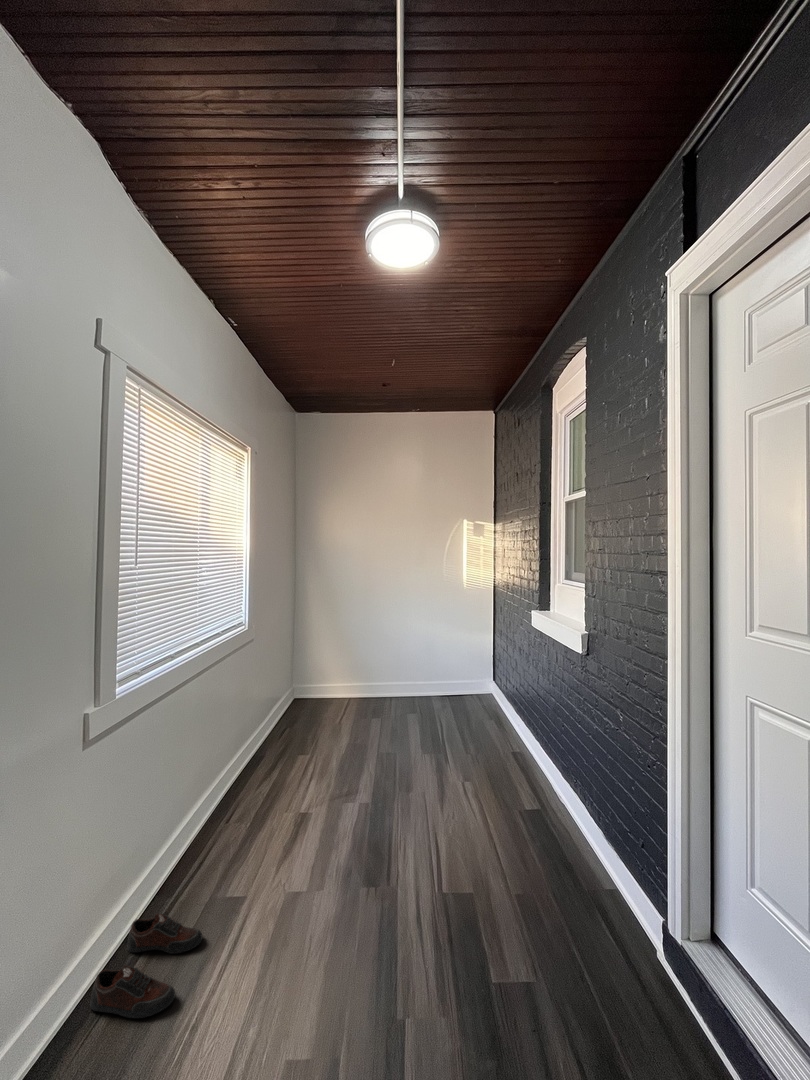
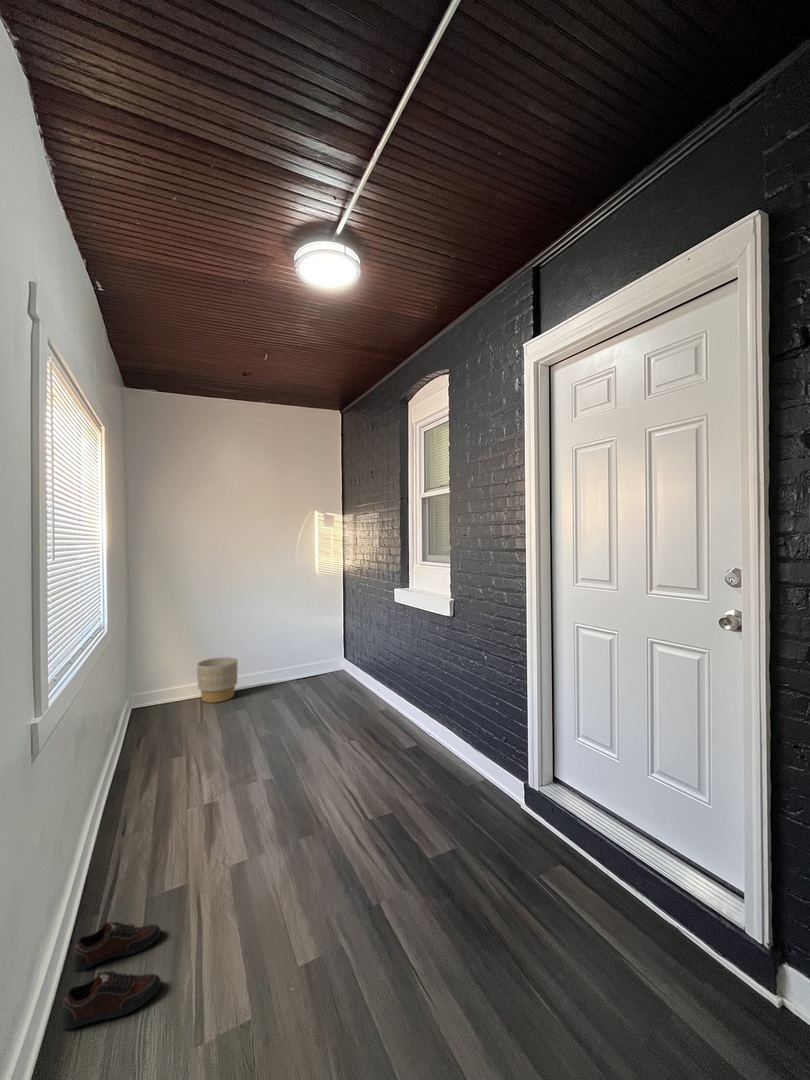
planter: none [345,663,382,707] -> present [197,657,238,703]

